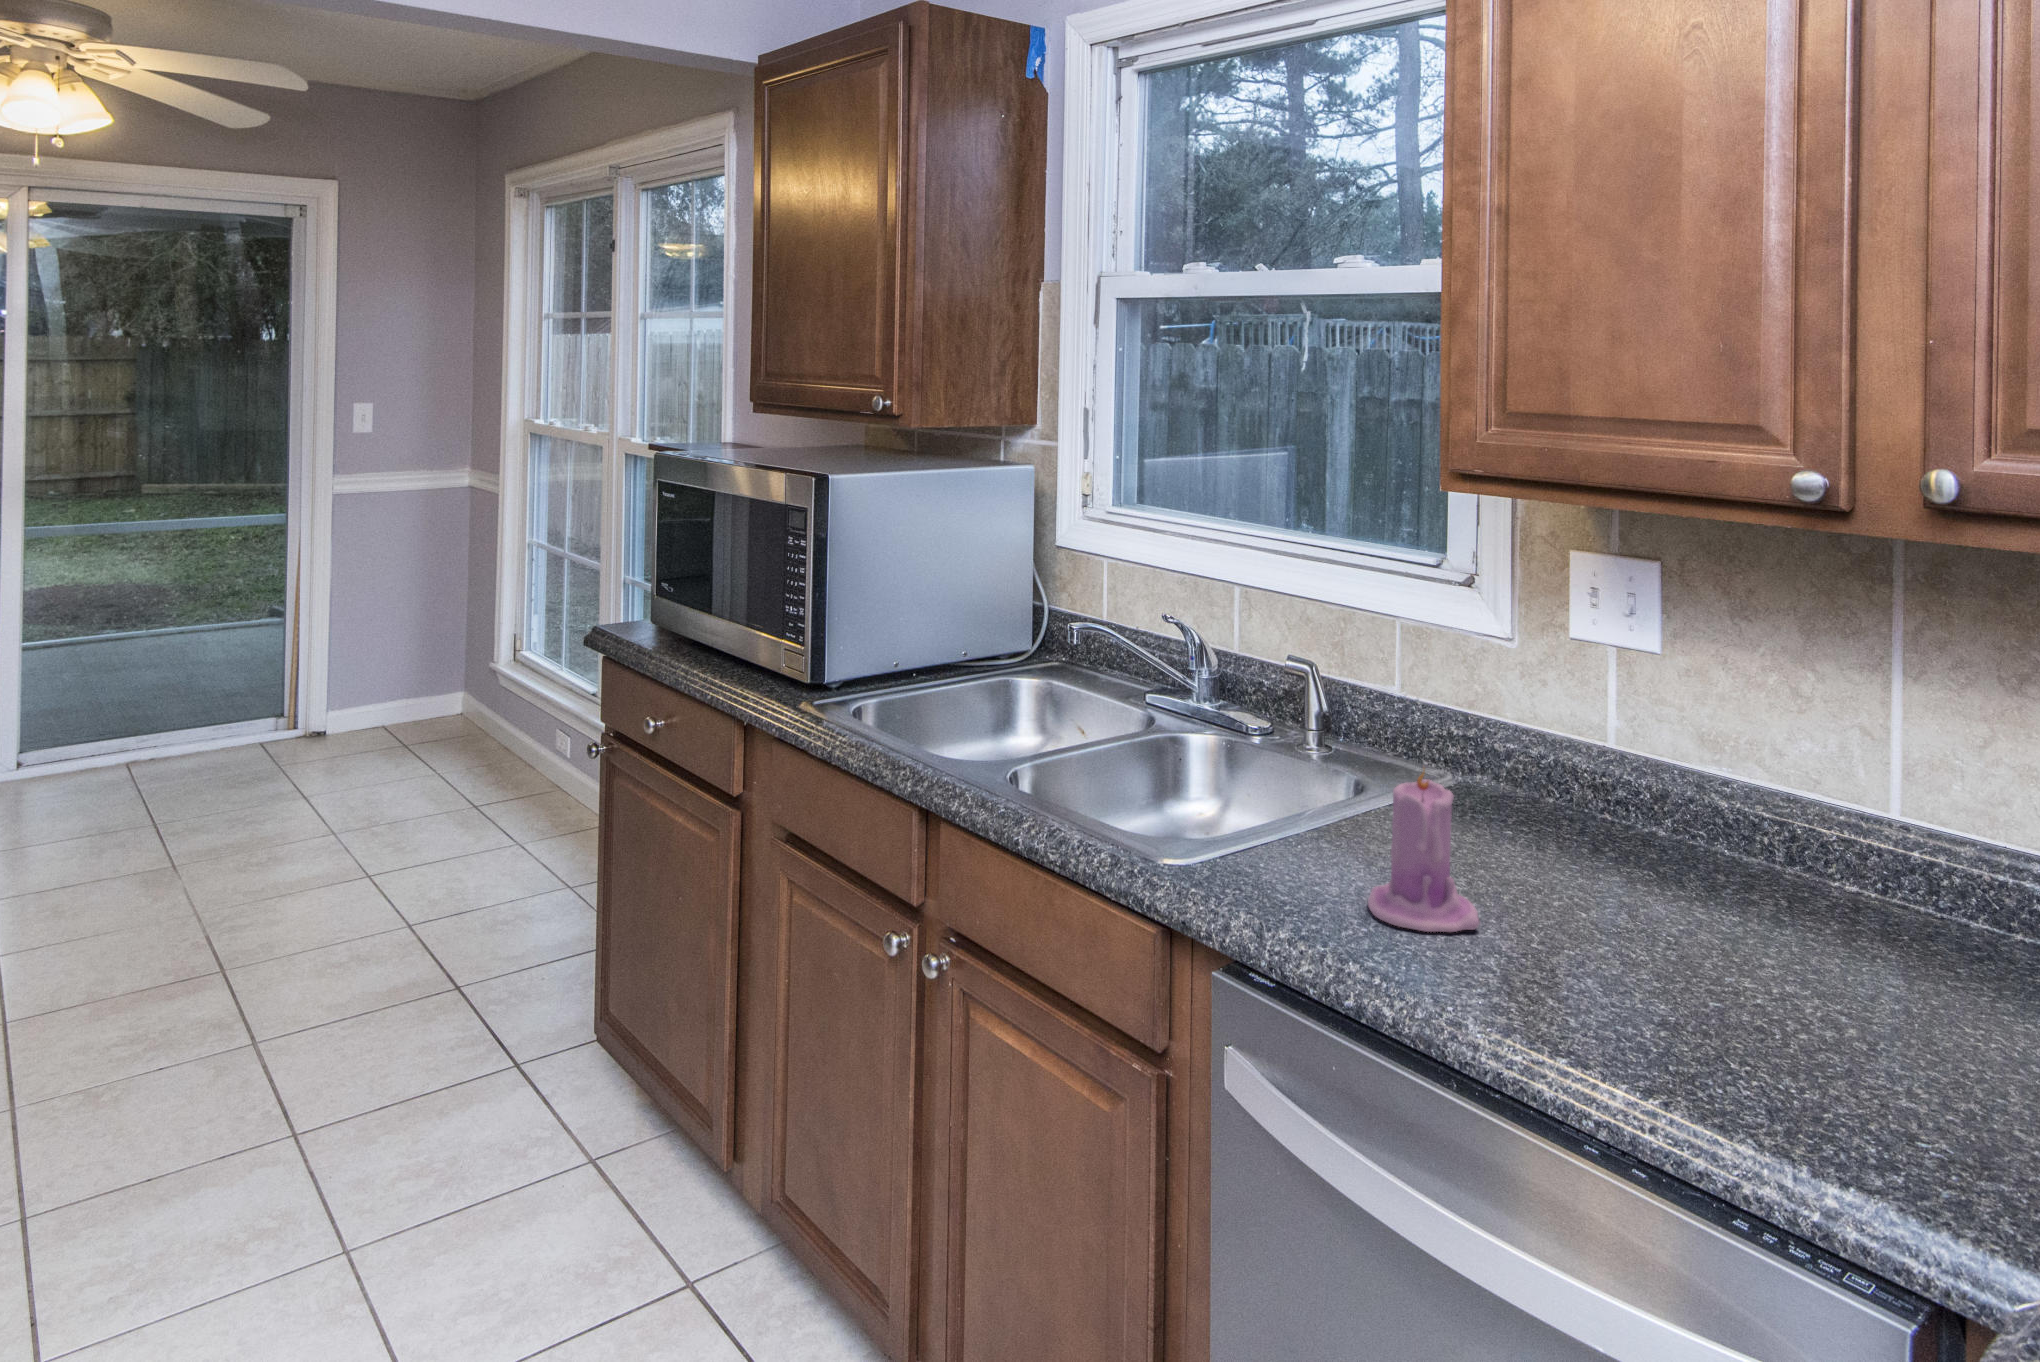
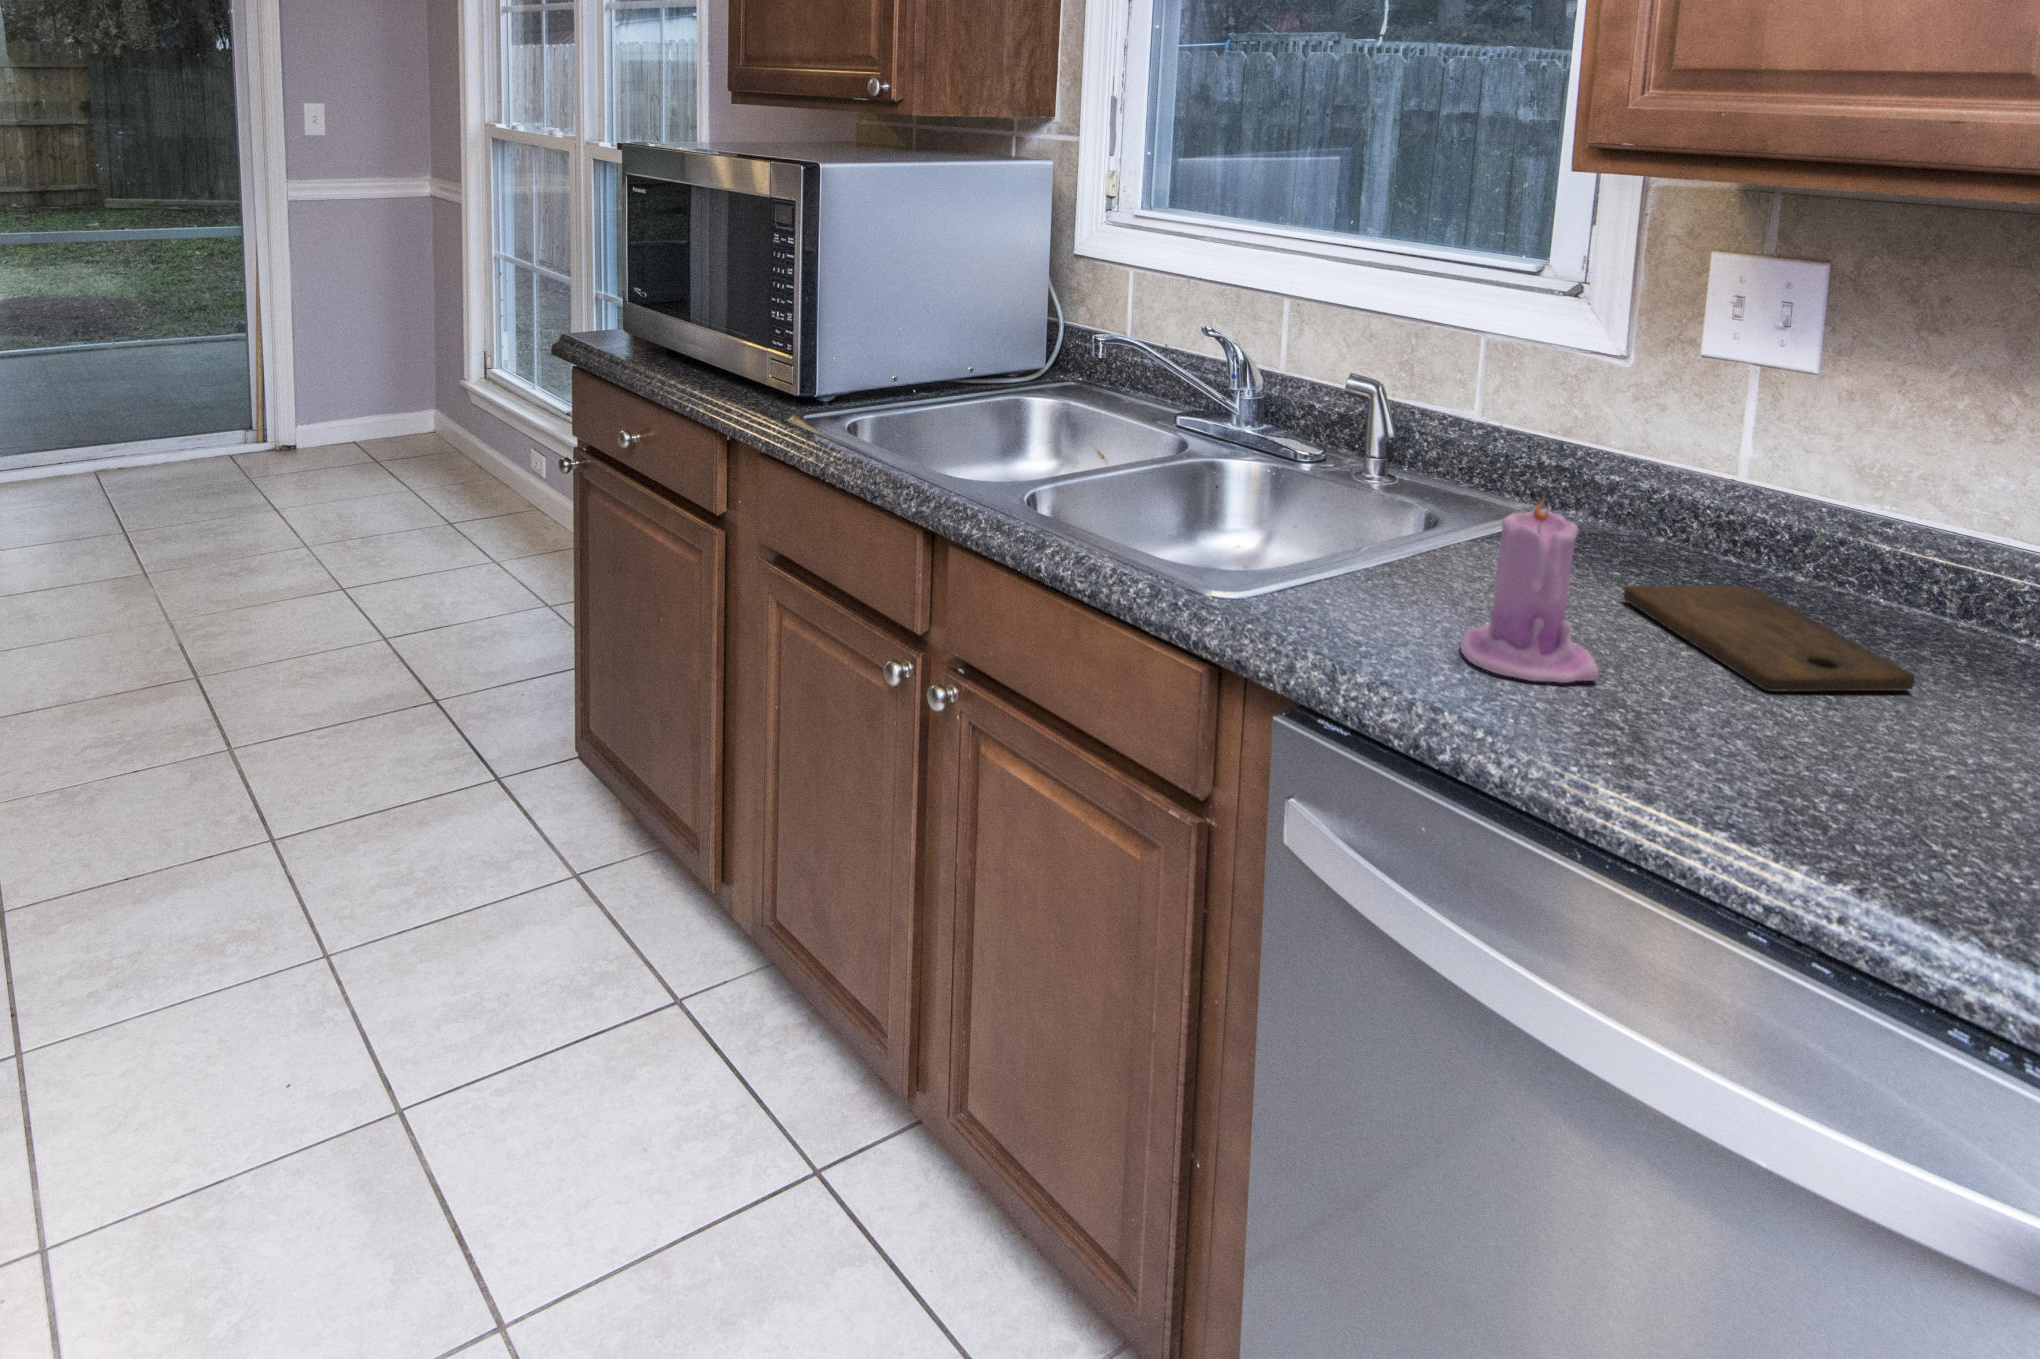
cutting board: none [1510,840,1739,935] -> present [1623,586,1915,692]

